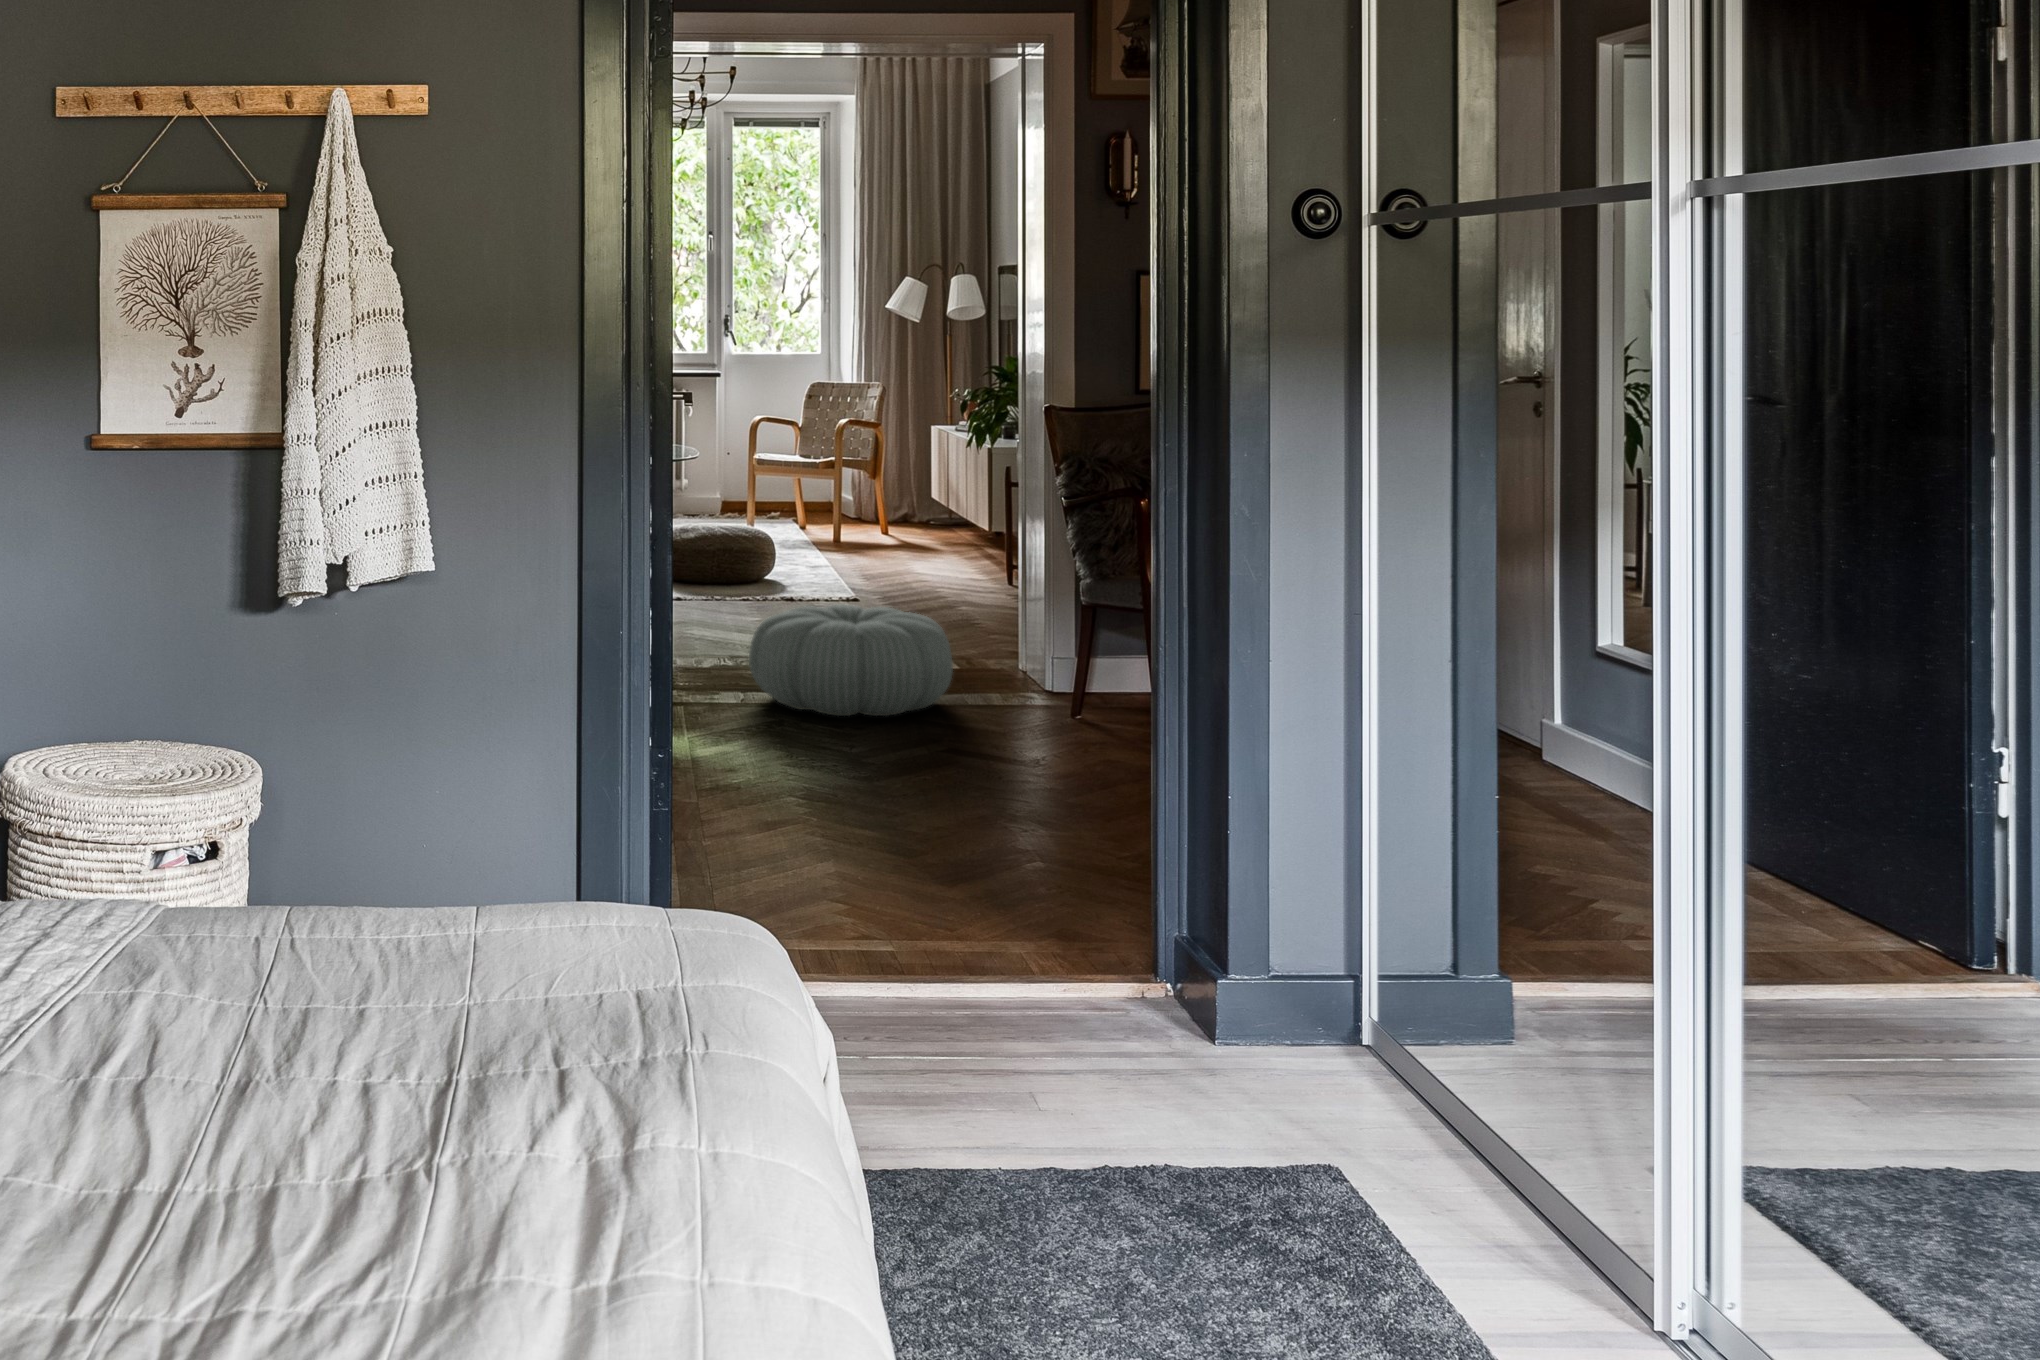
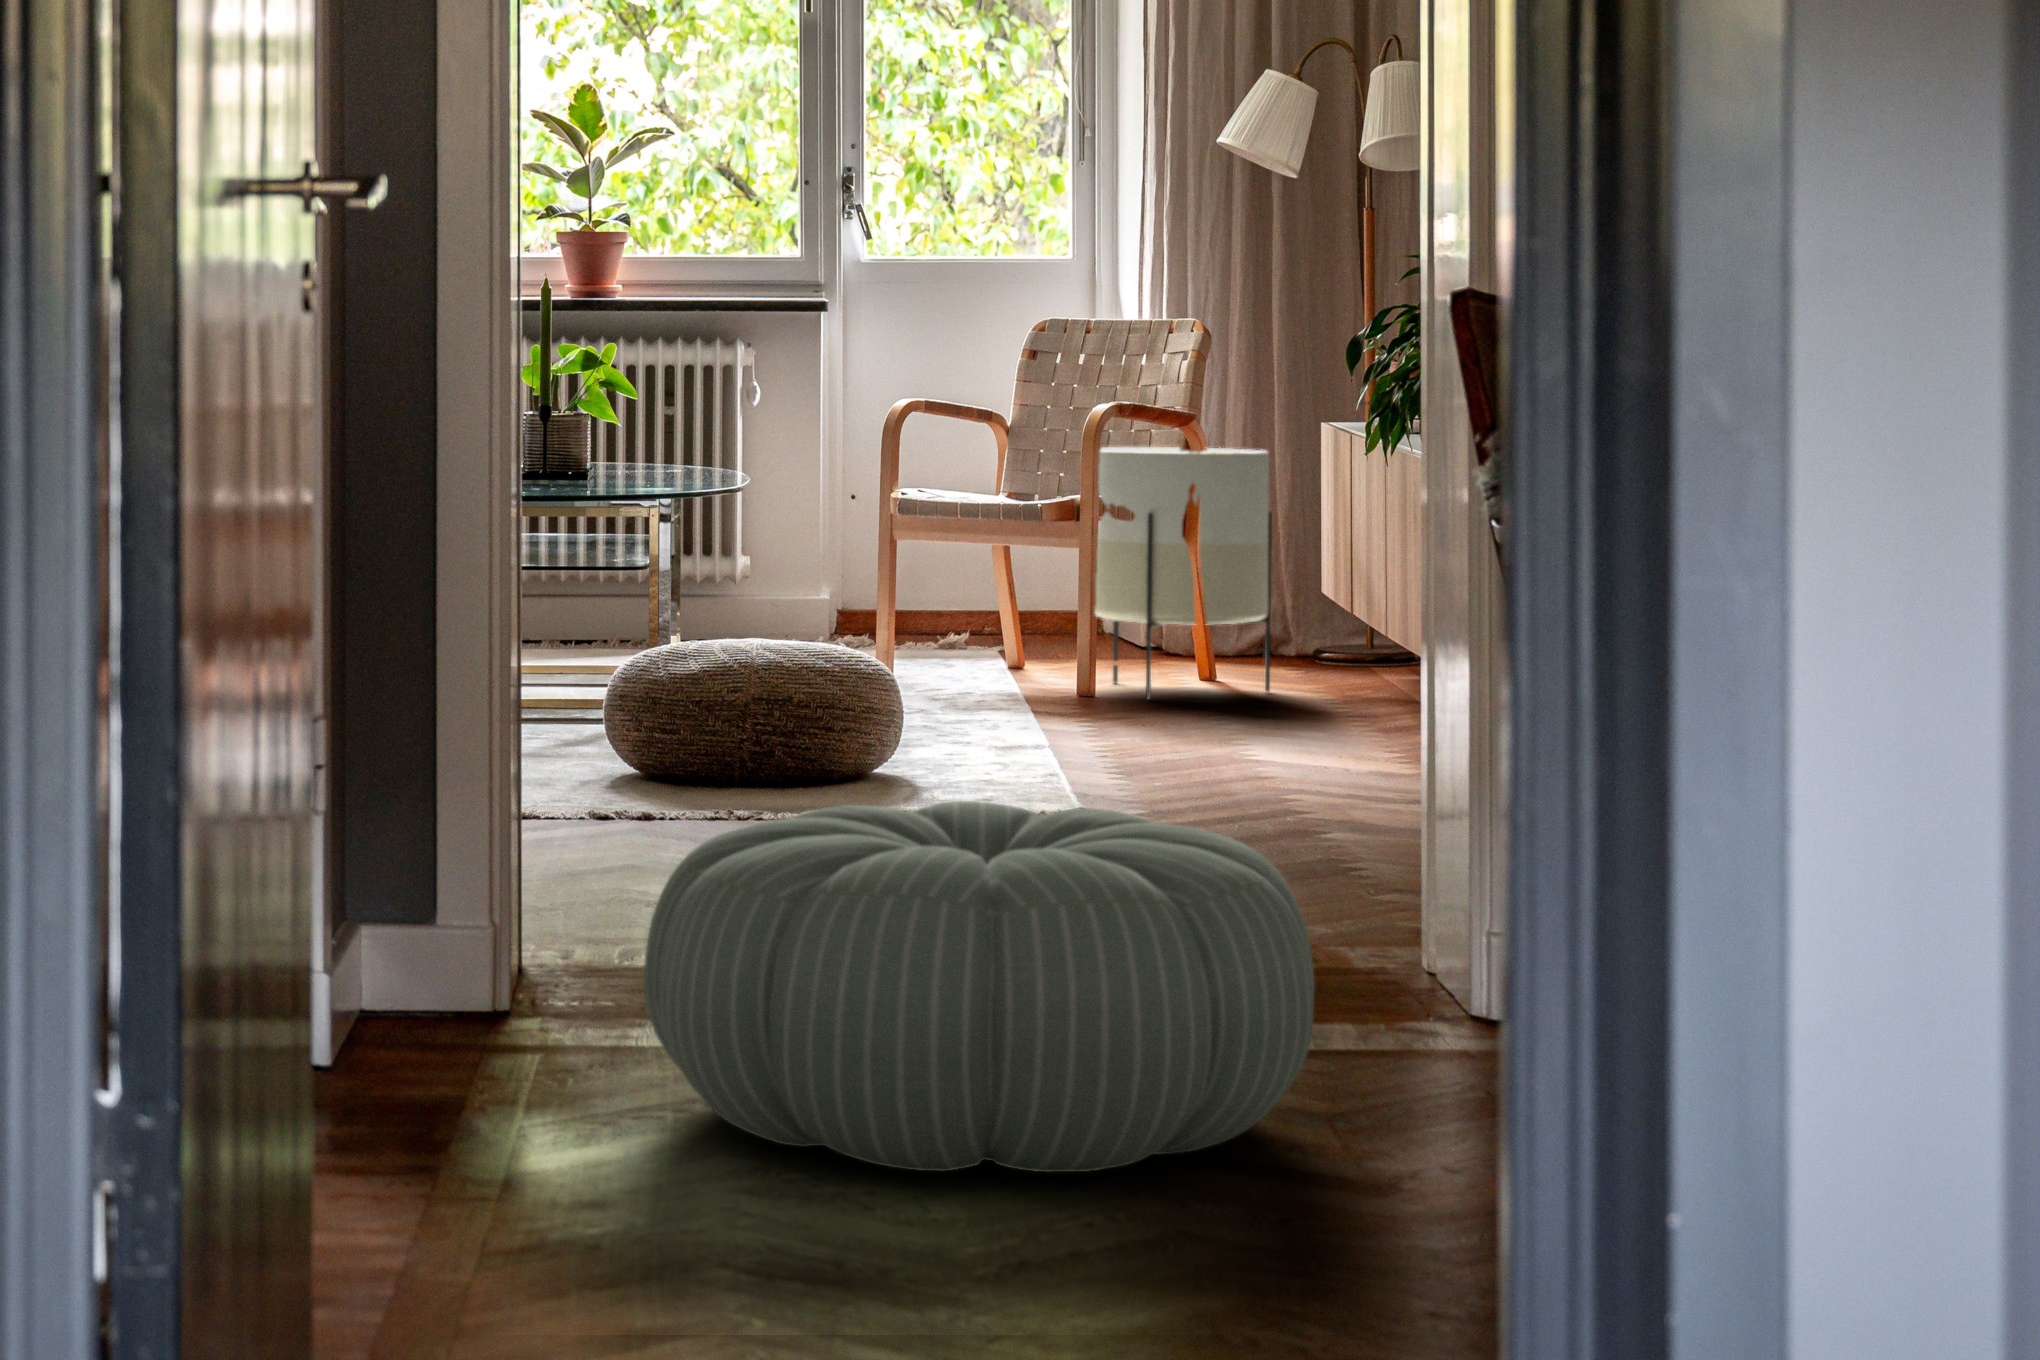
planter: none [837,437,912,543] -> present [1095,447,1272,699]

